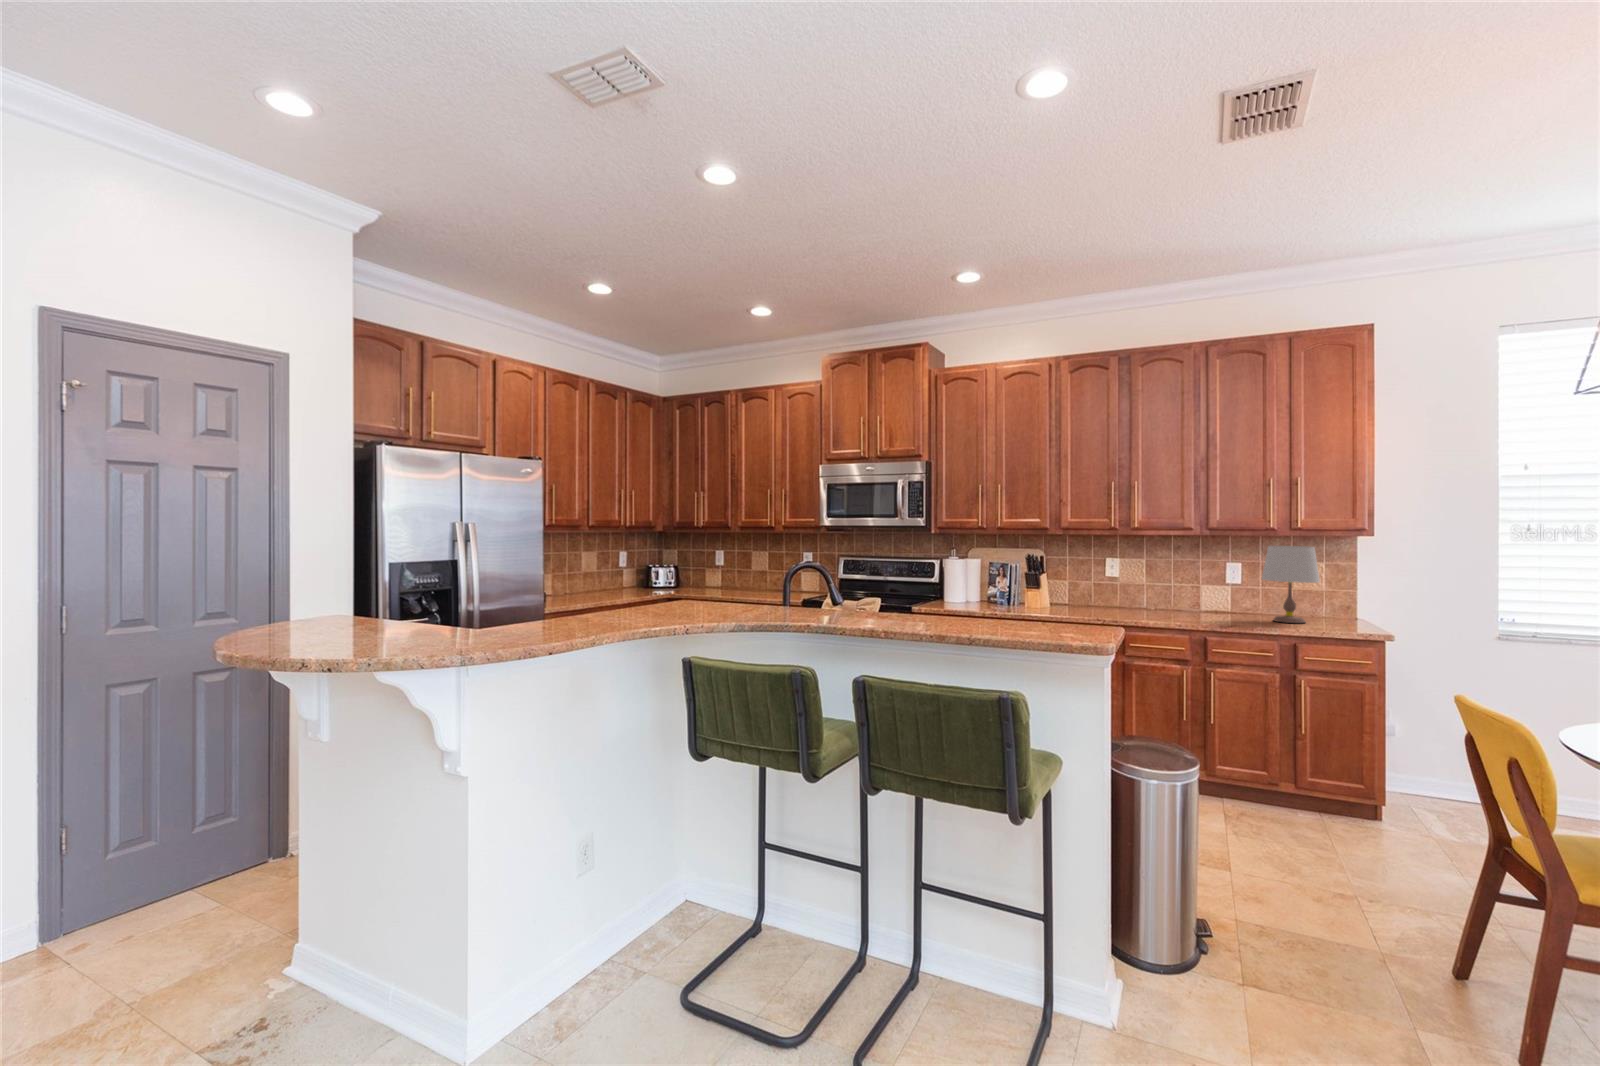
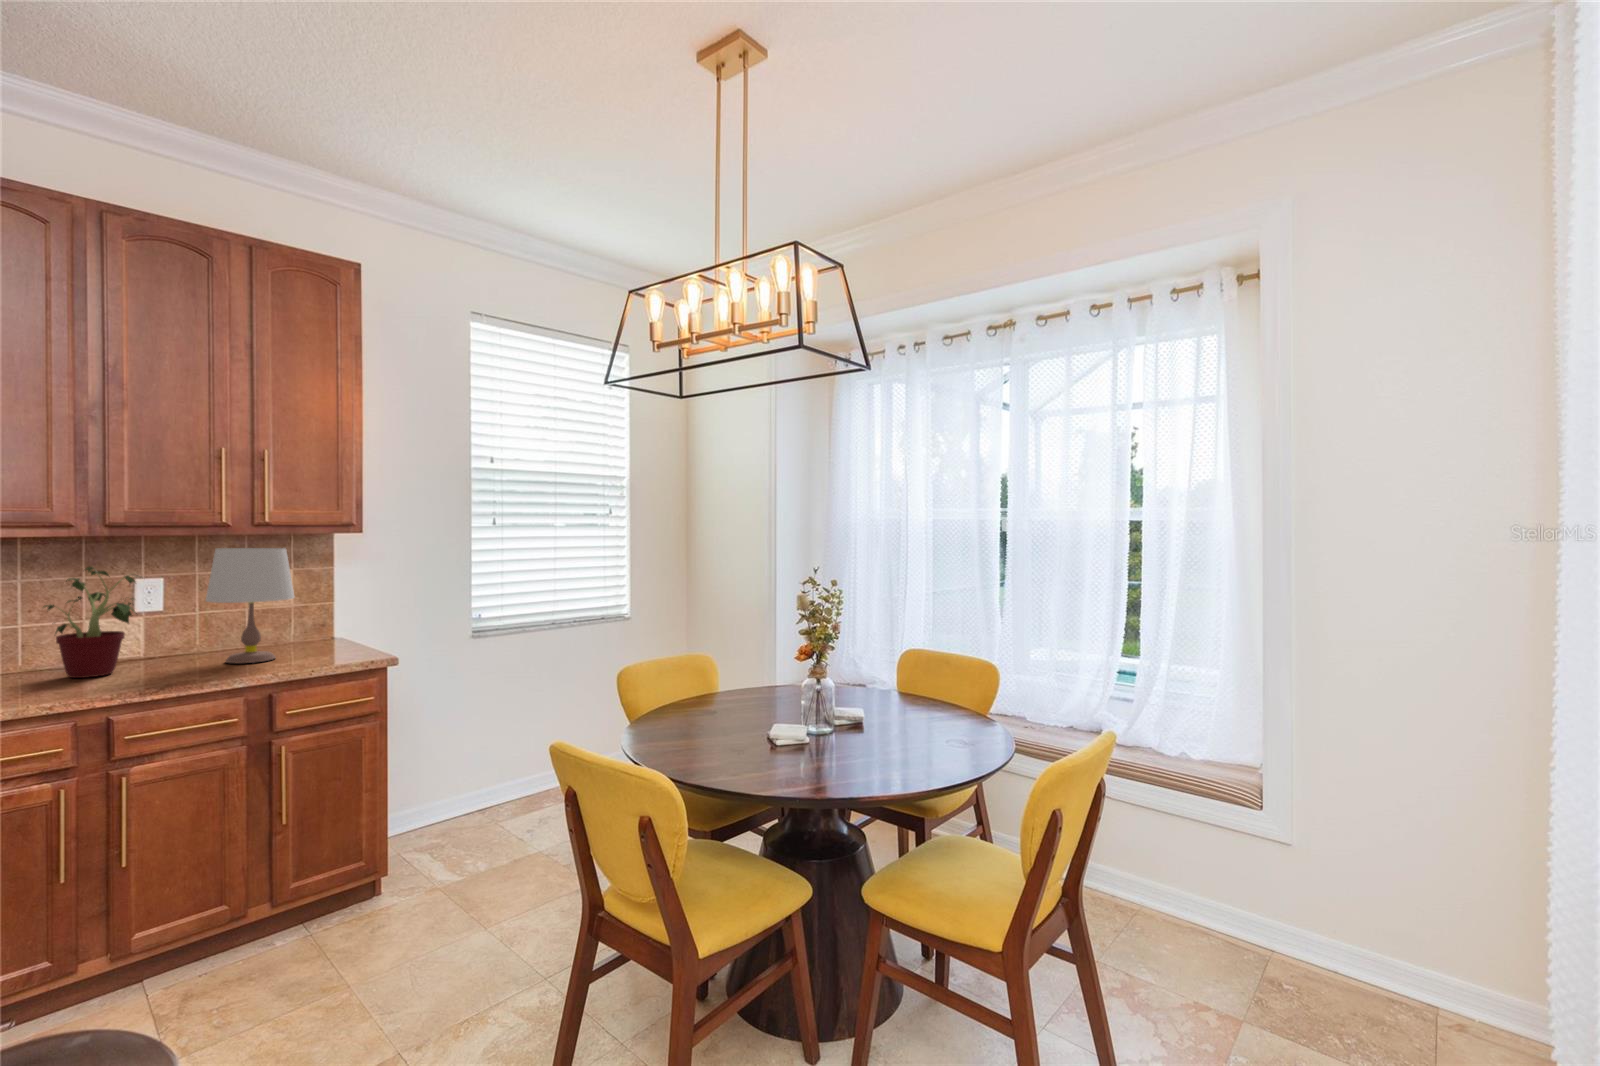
potted plant: none [1178,554,1229,617] -> present [44,567,138,678]

